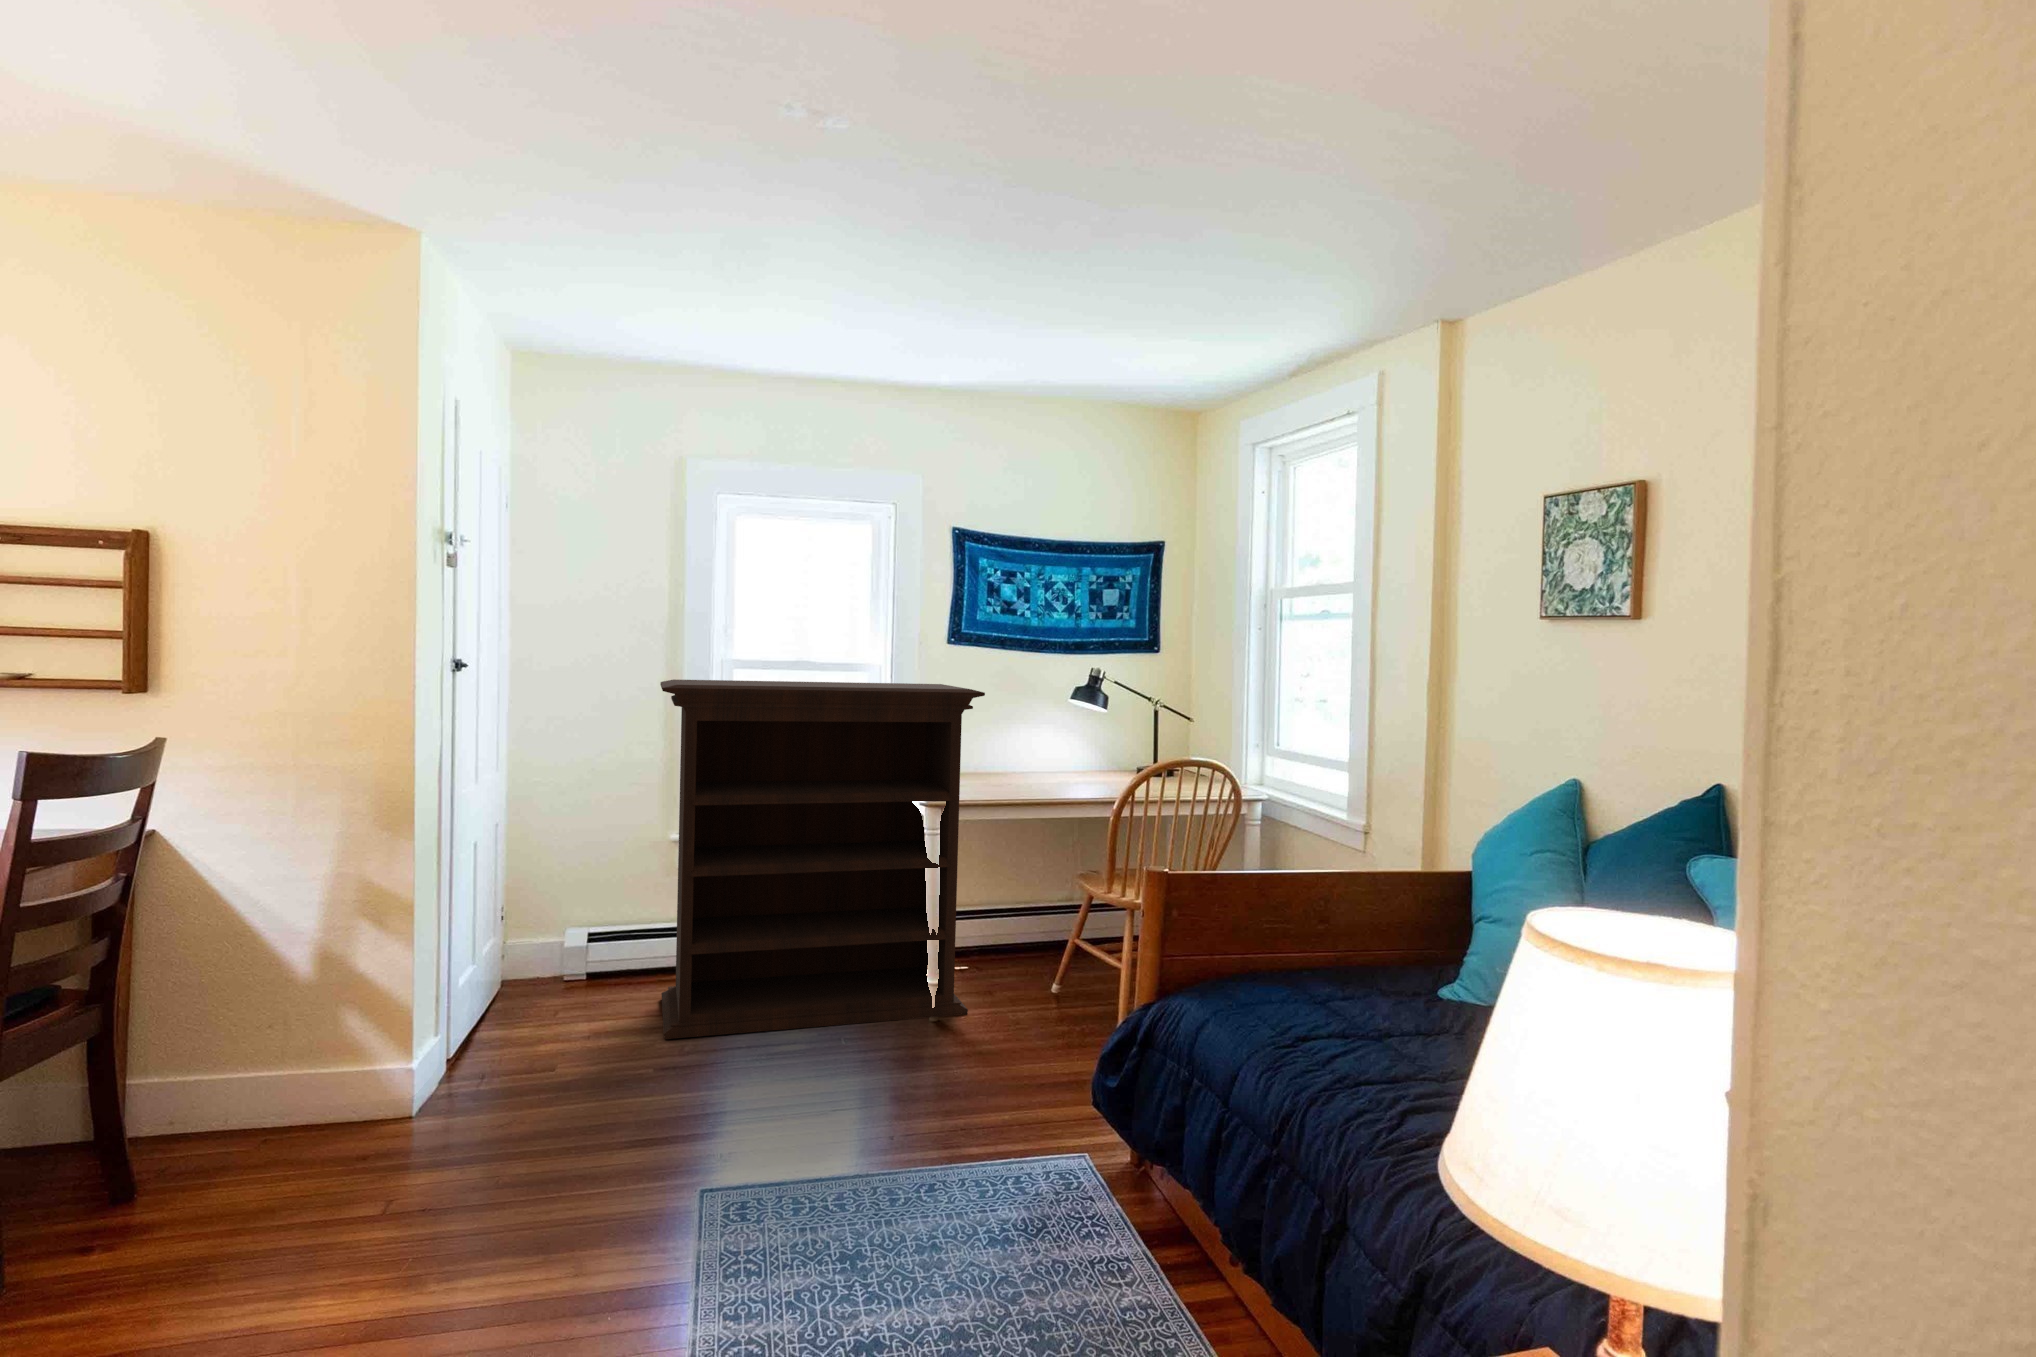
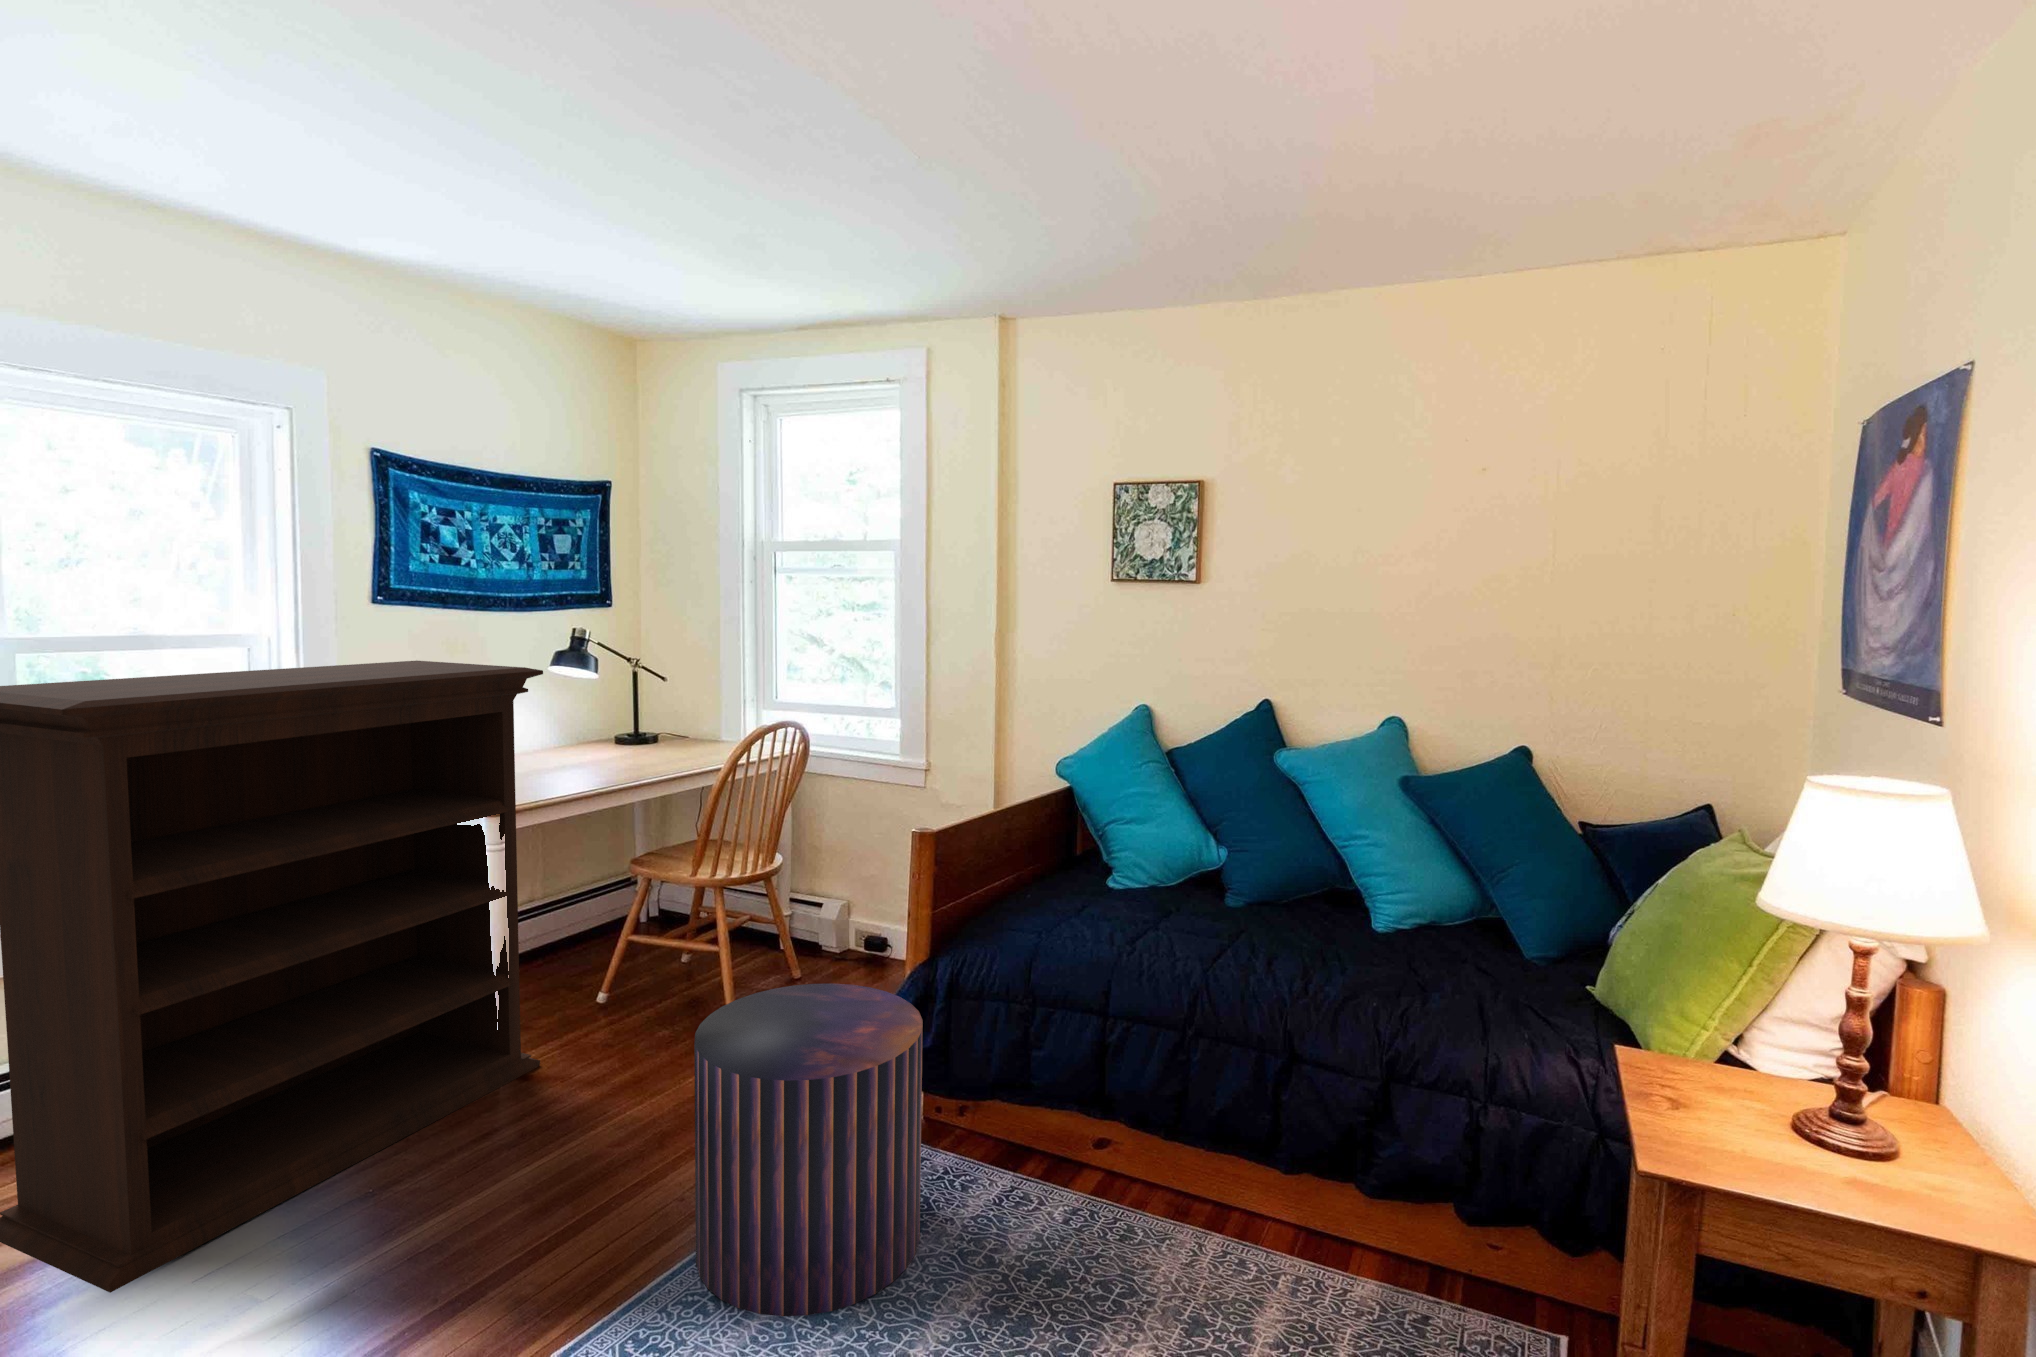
pouf: none [867,961,1064,1226] -> present [694,983,923,1316]

